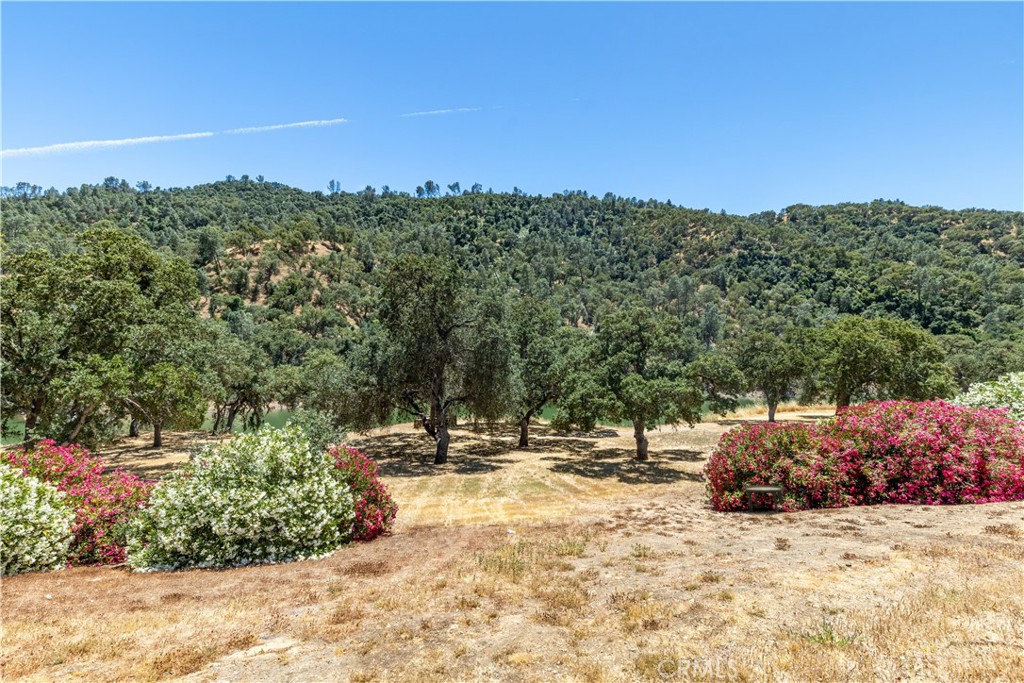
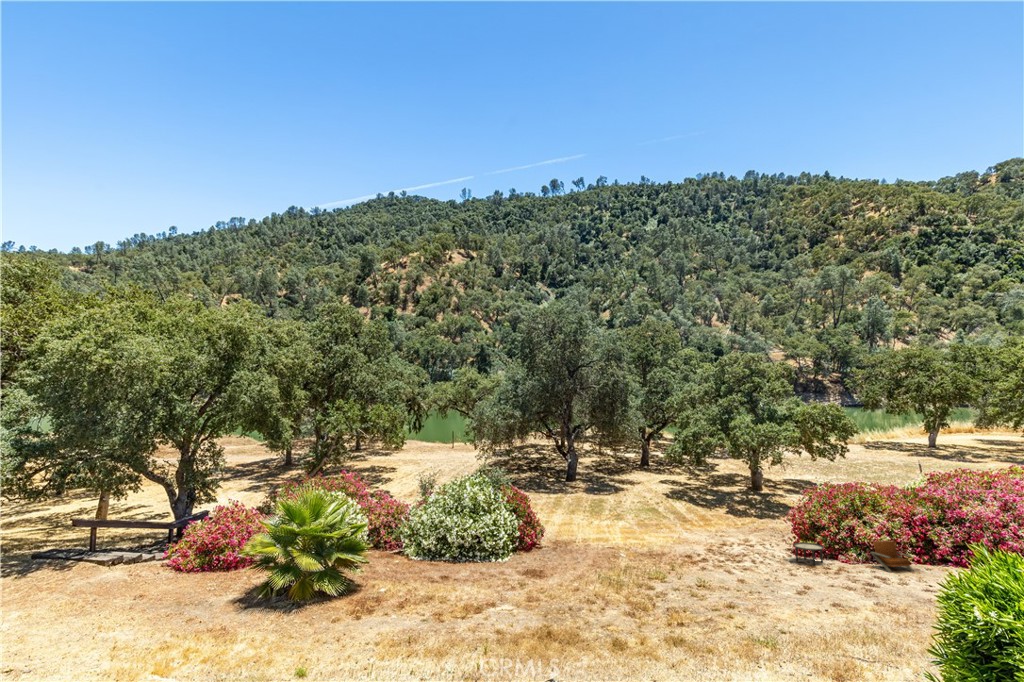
lounge chair: none [843,470,903,511] -> present [870,541,914,573]

